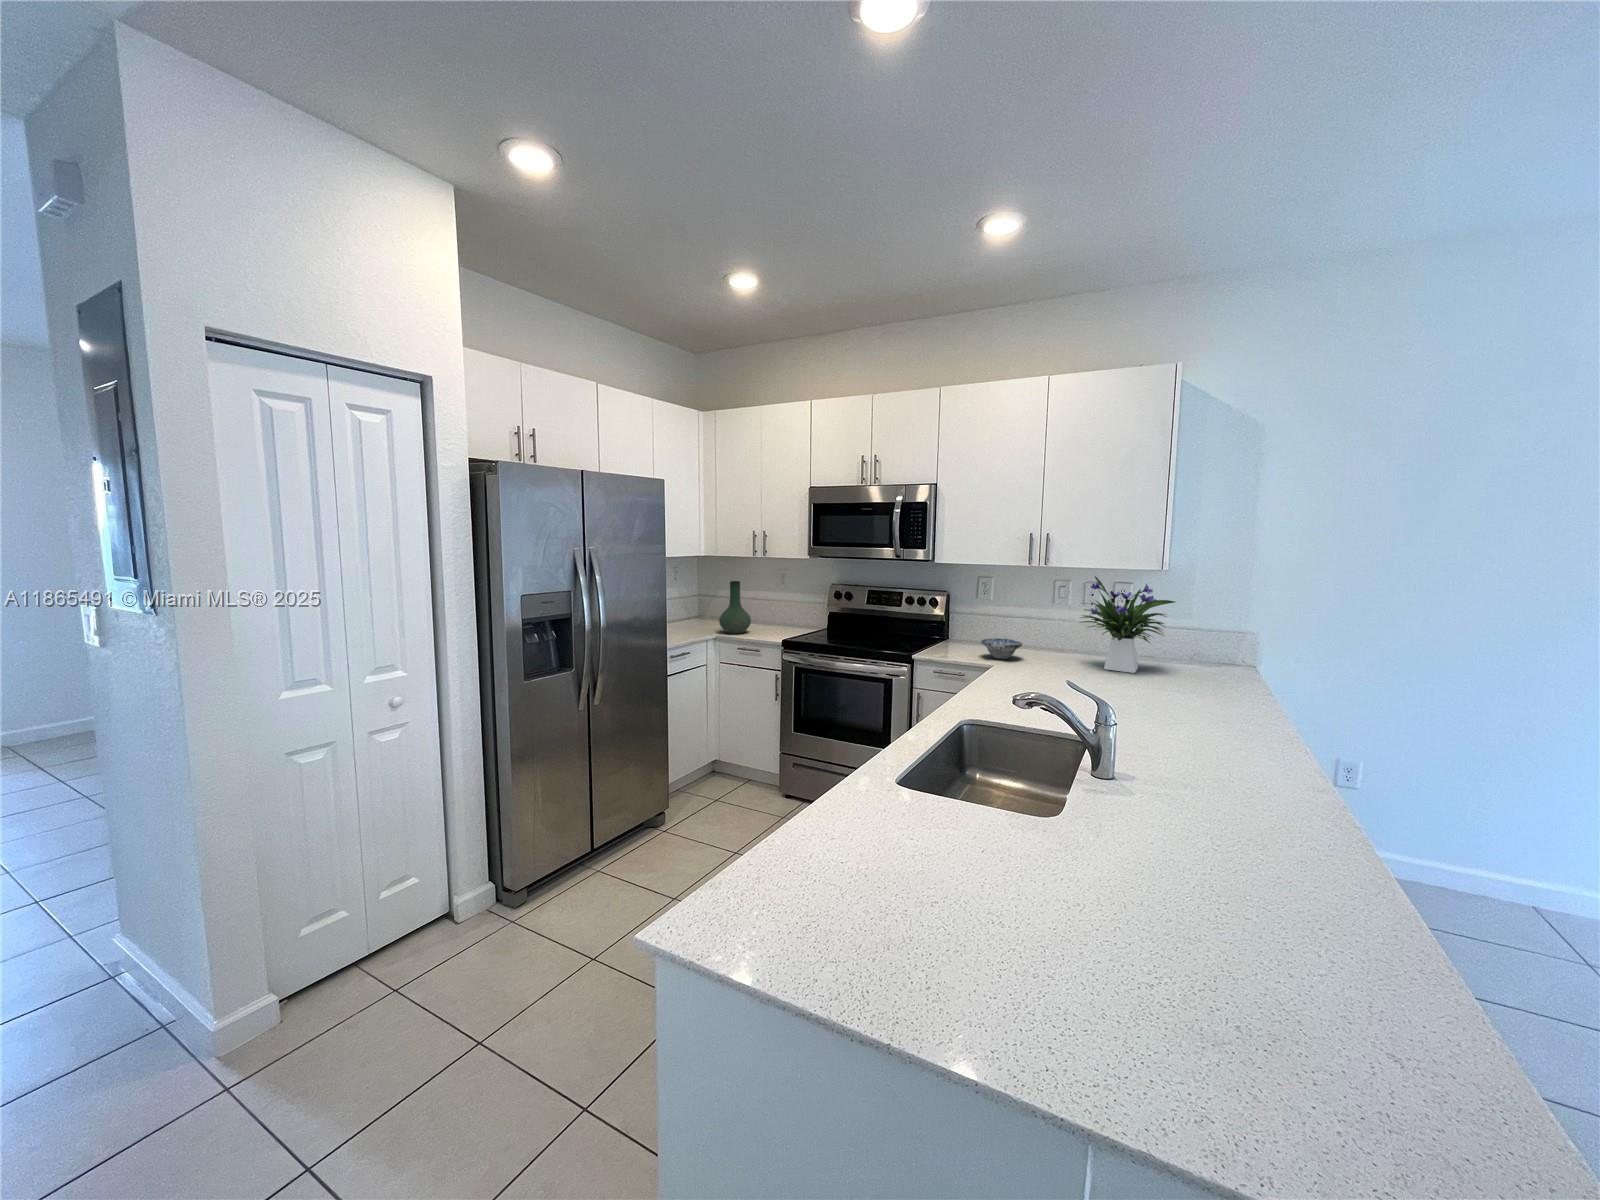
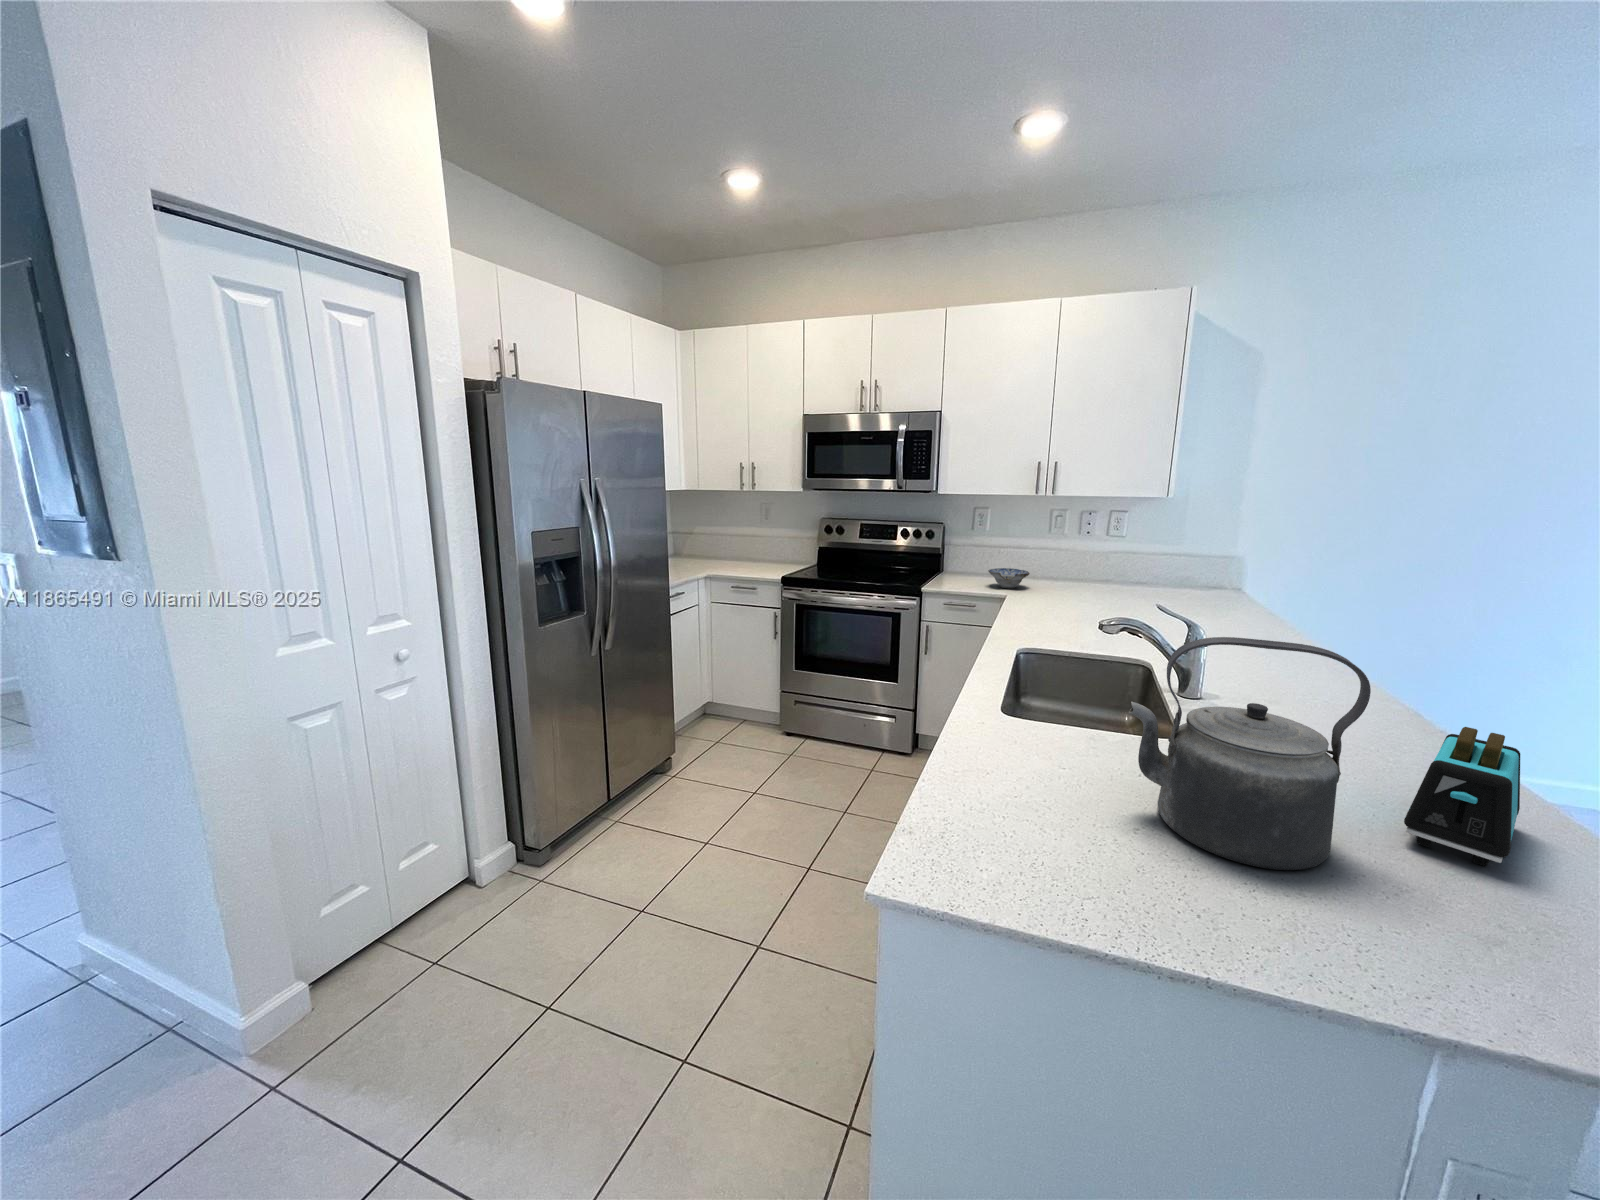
flower arrangement: present [1080,576,1175,673] -> none [1083,503,1182,597]
vase: present [719,581,751,634] -> none [708,517,741,572]
kettle: none [932,723,1134,968] -> present [1129,637,1371,870]
toaster: none [1200,831,1347,985] -> present [1404,727,1520,866]

